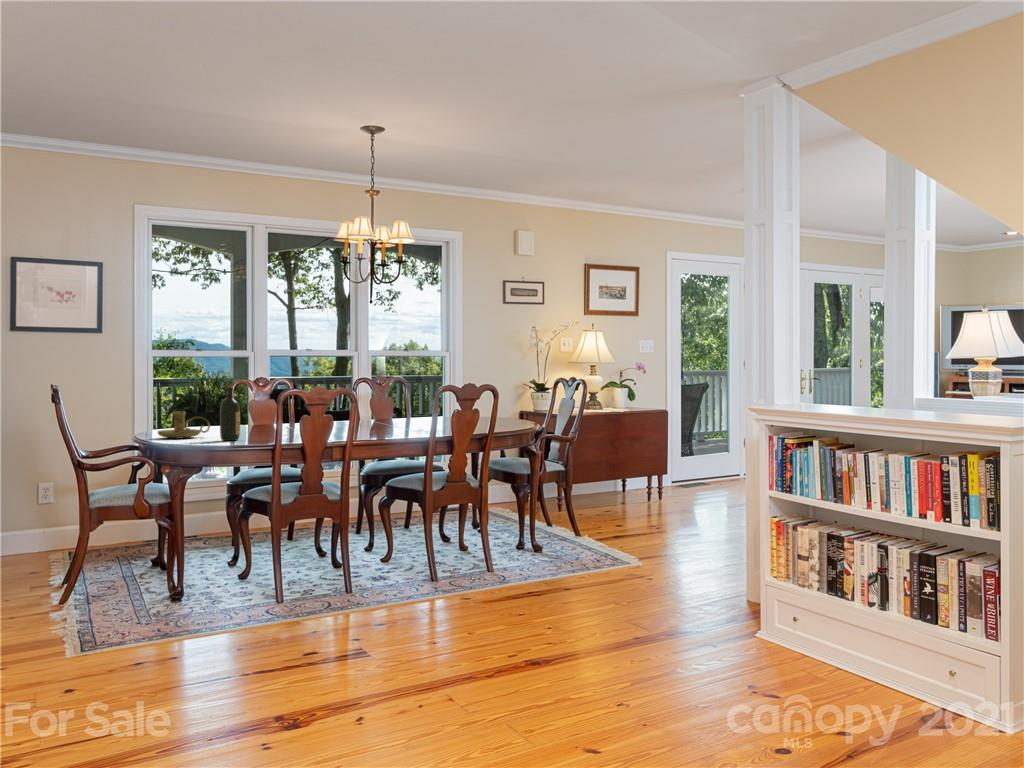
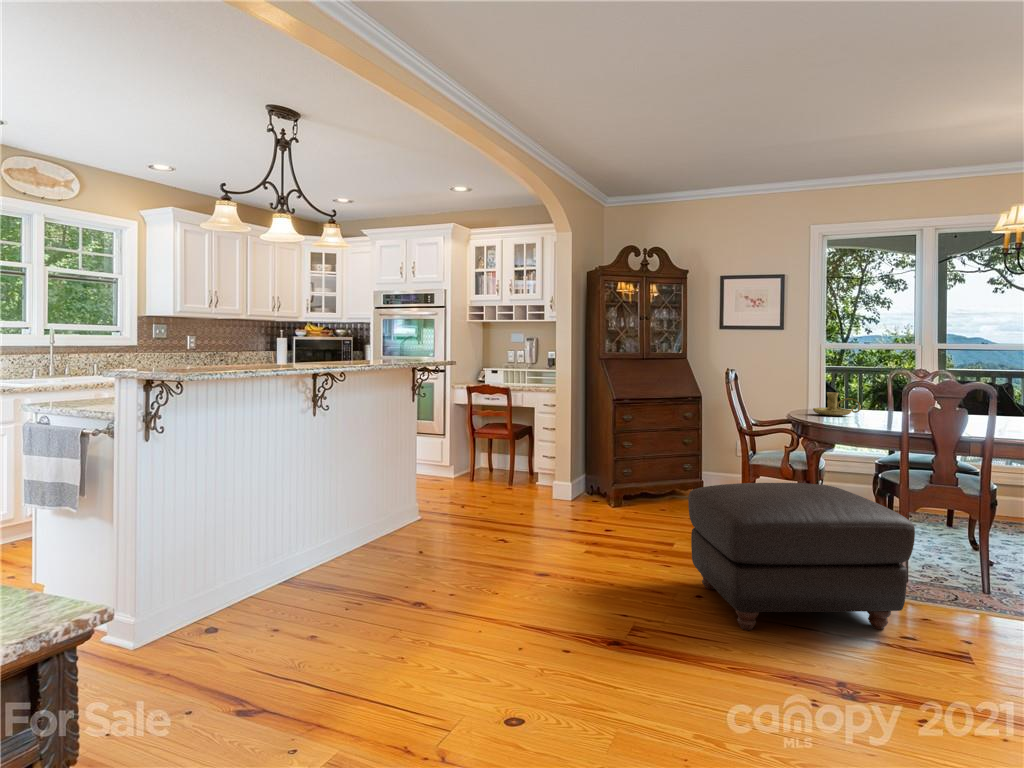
wine bottle: present [220,385,240,441] -> none [862,371,883,423]
ottoman: none [39,516,311,706] -> present [688,483,915,630]

